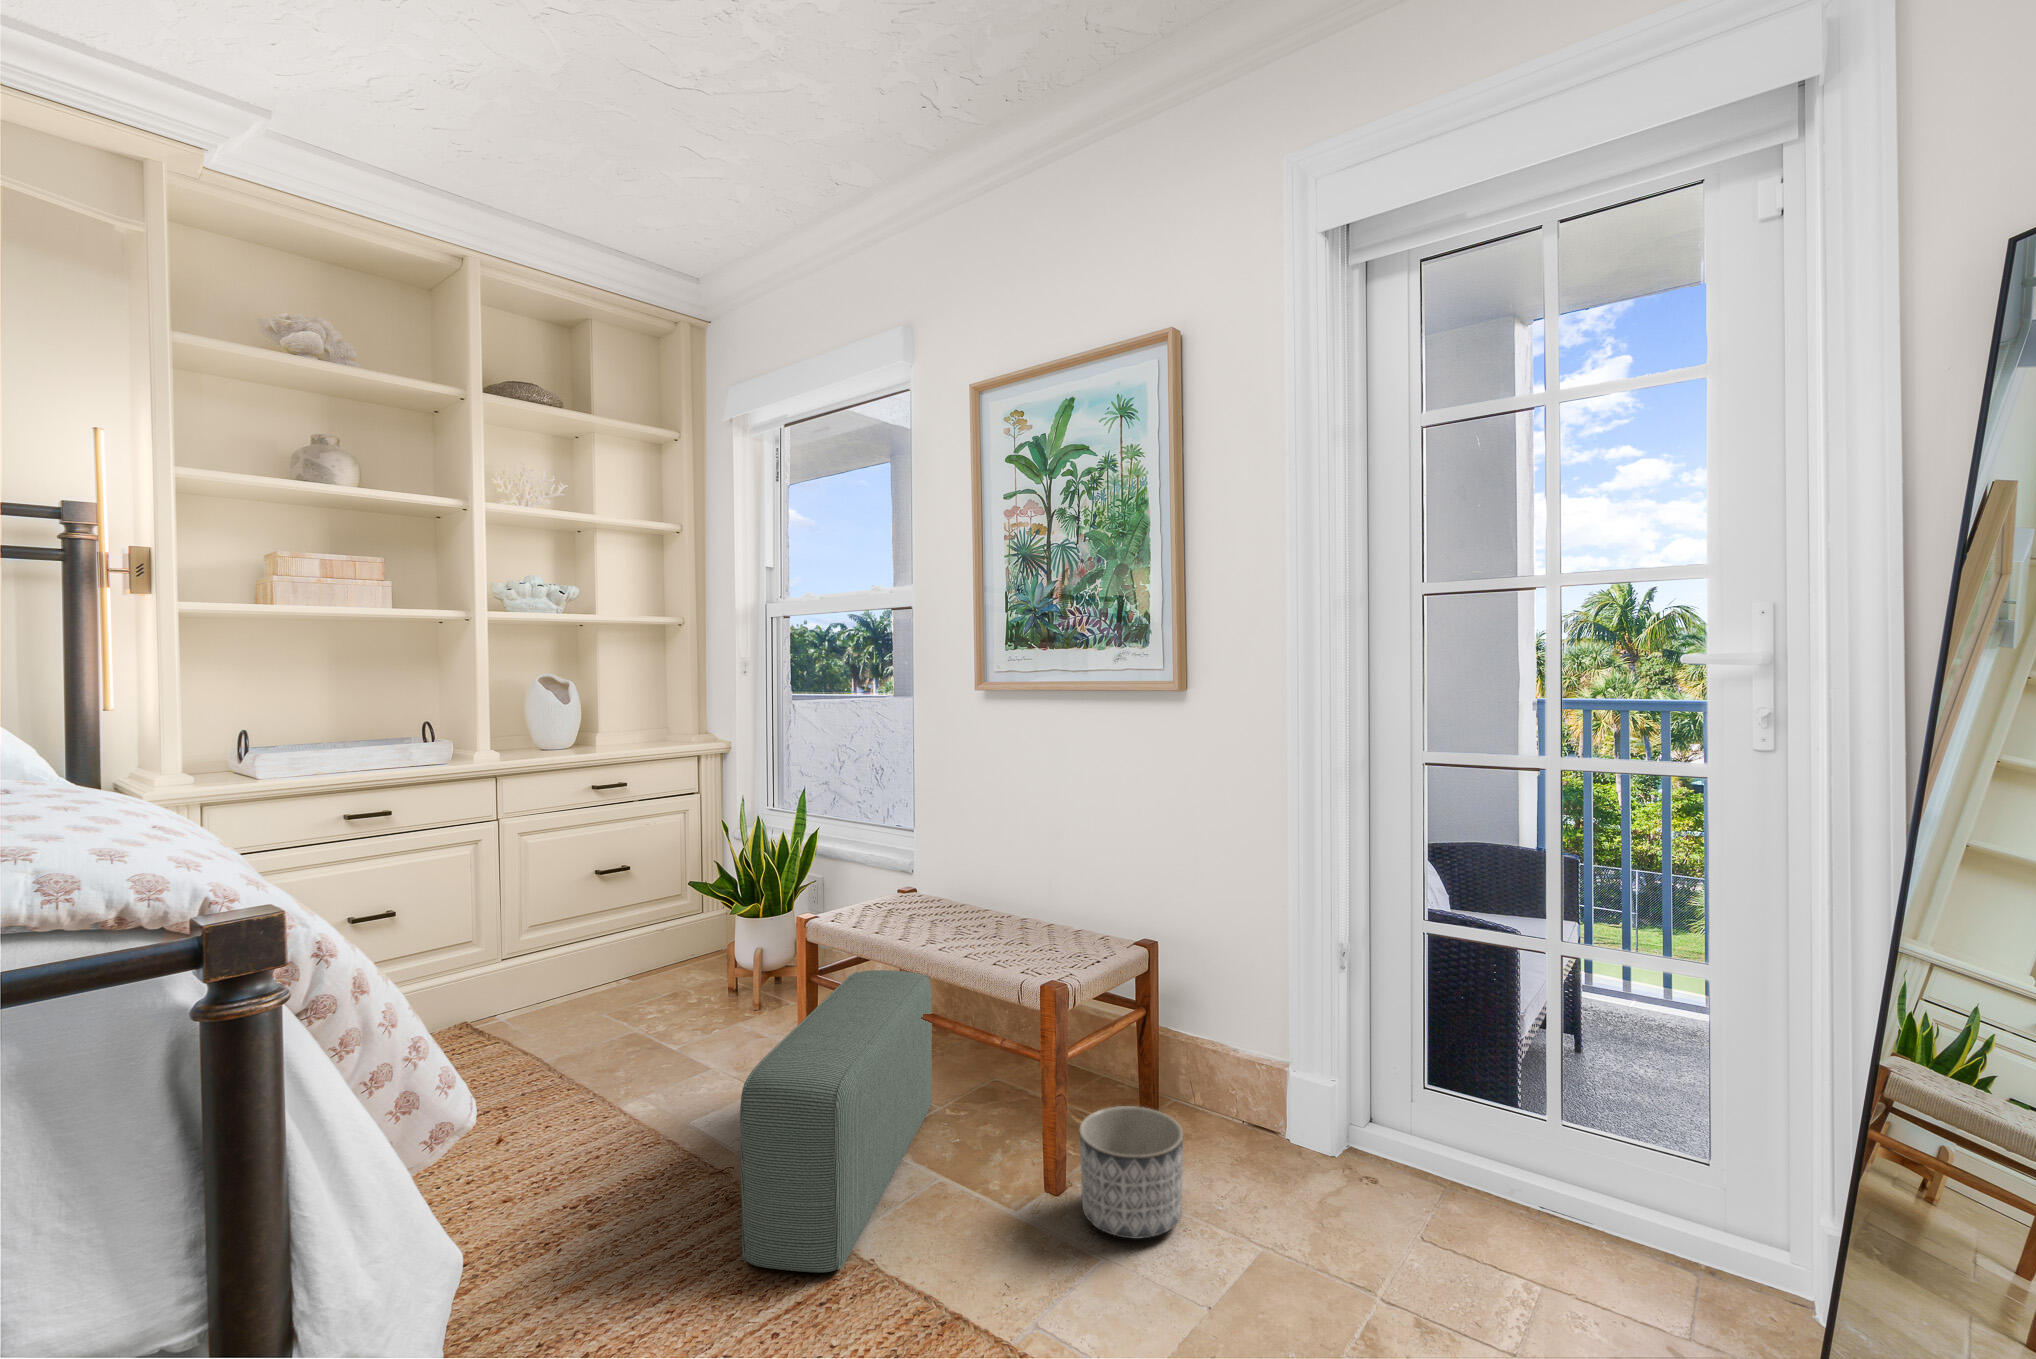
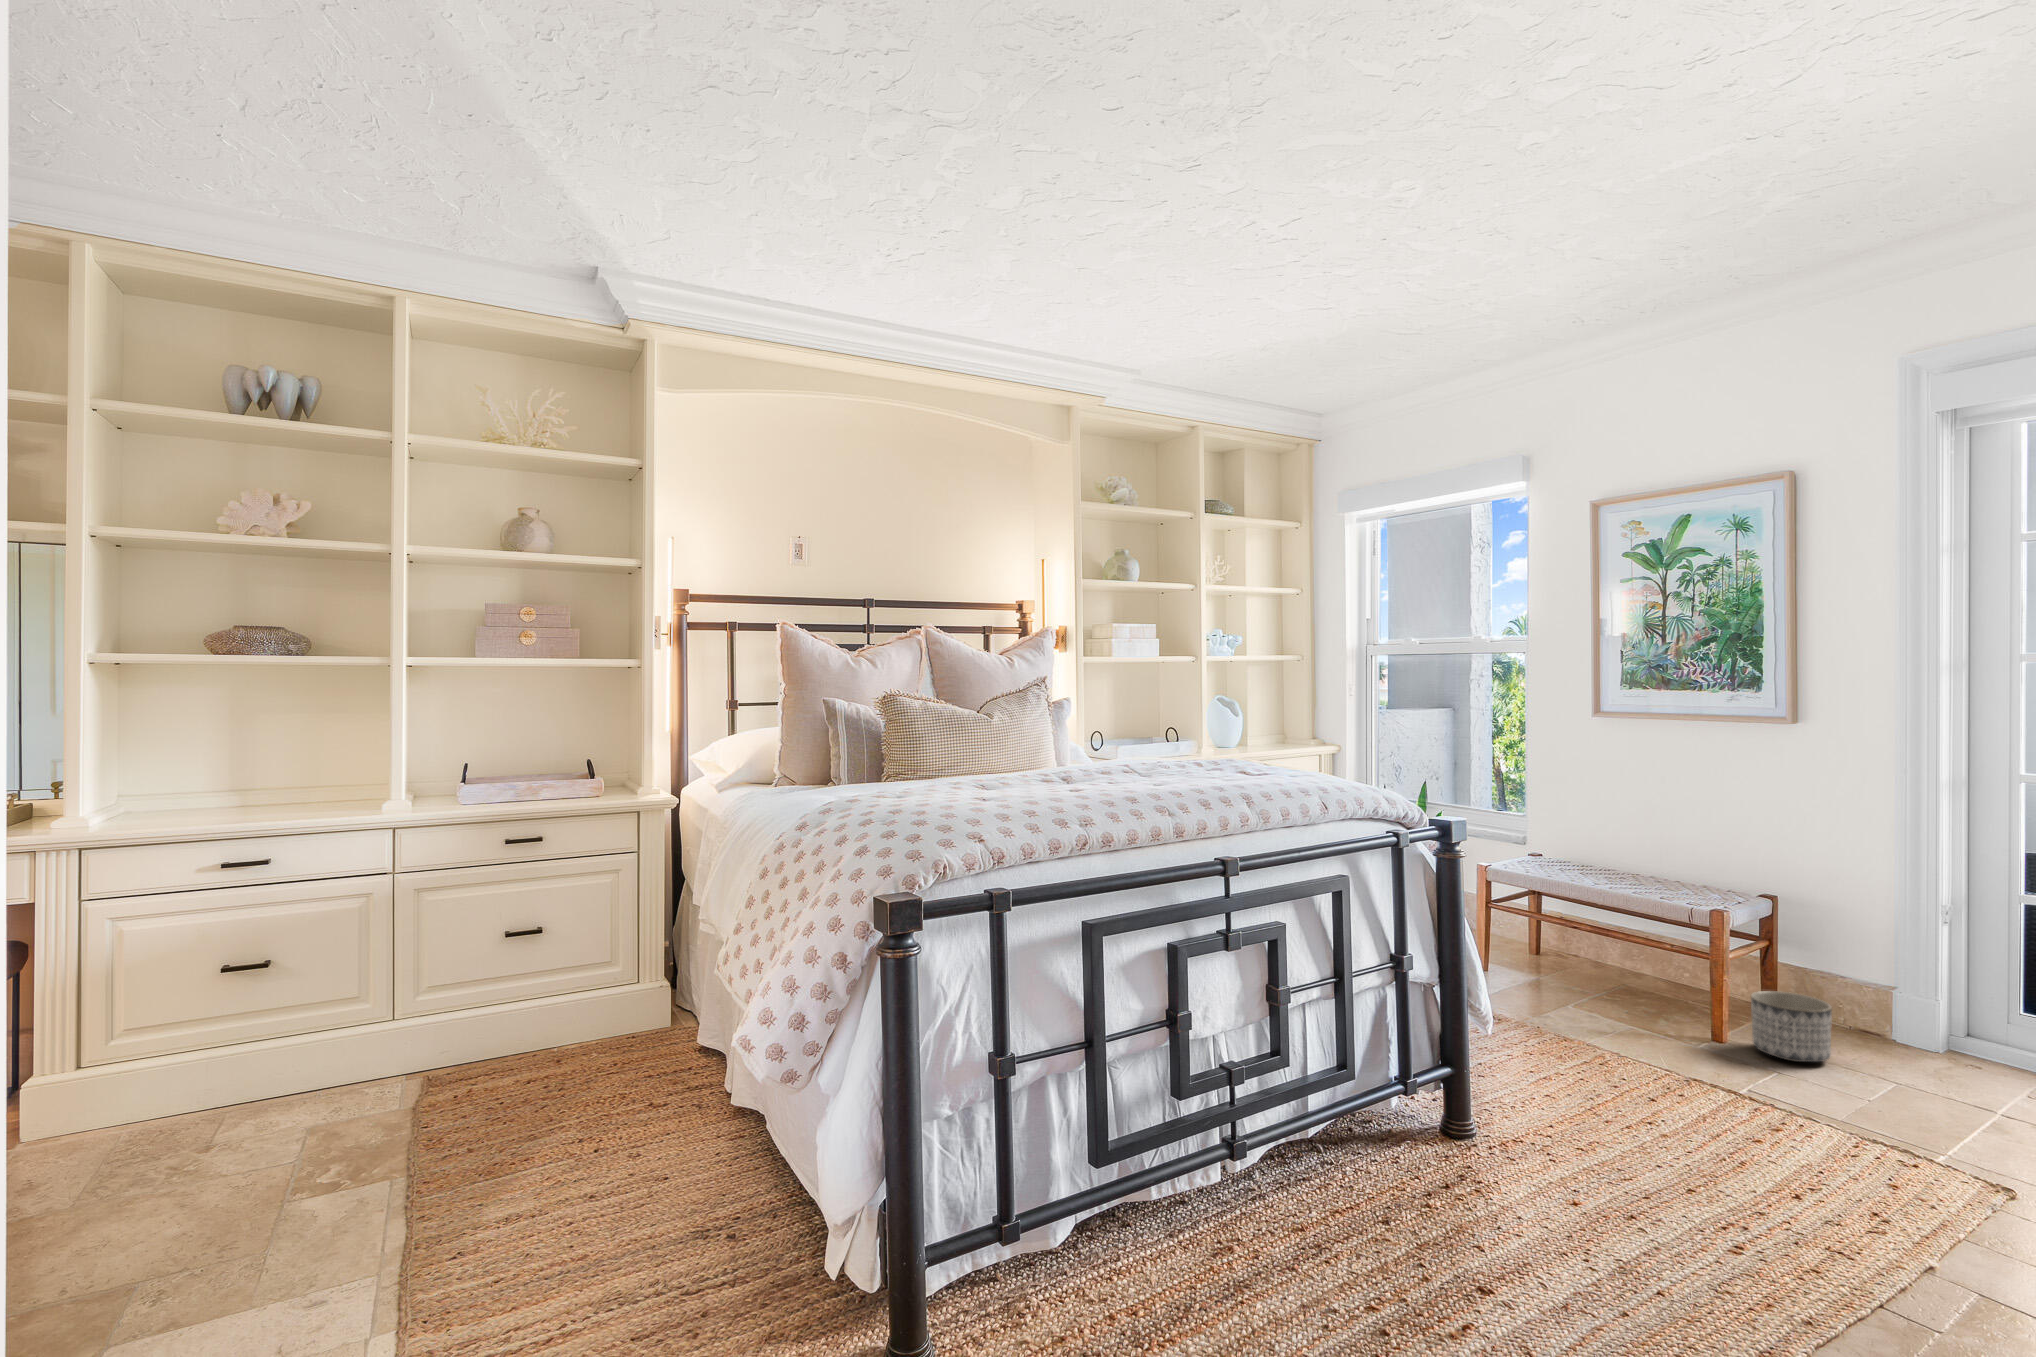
pouf: present [740,970,932,1272] -> none [1538,904,1613,1054]

